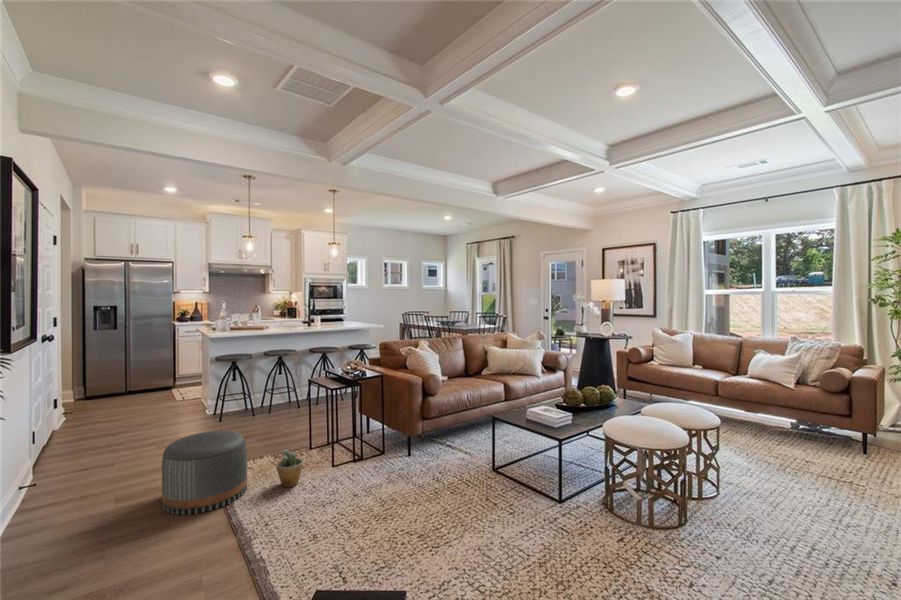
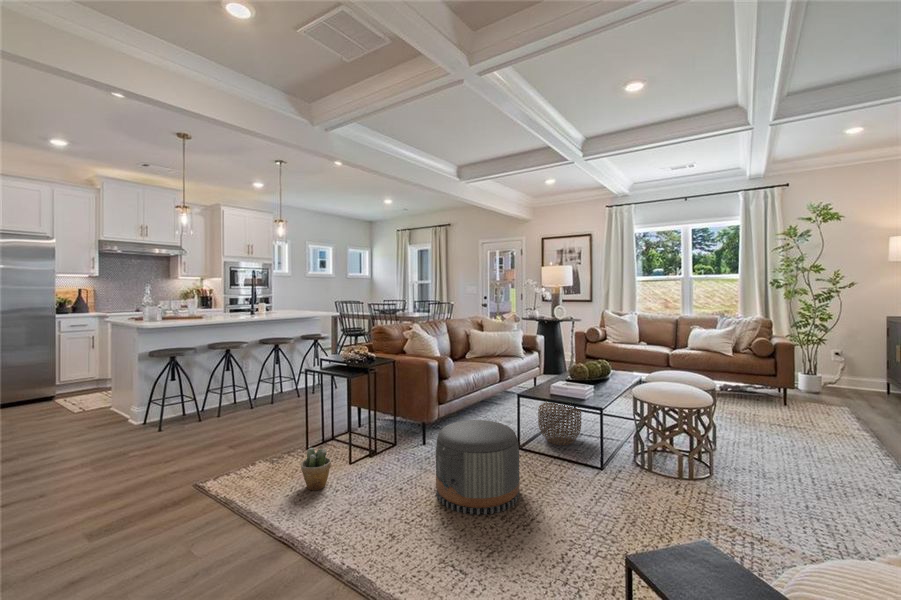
woven basket: none [517,421,561,473] -> present [538,401,581,445]
pouf: present [162,431,247,515] -> present [436,420,519,515]

